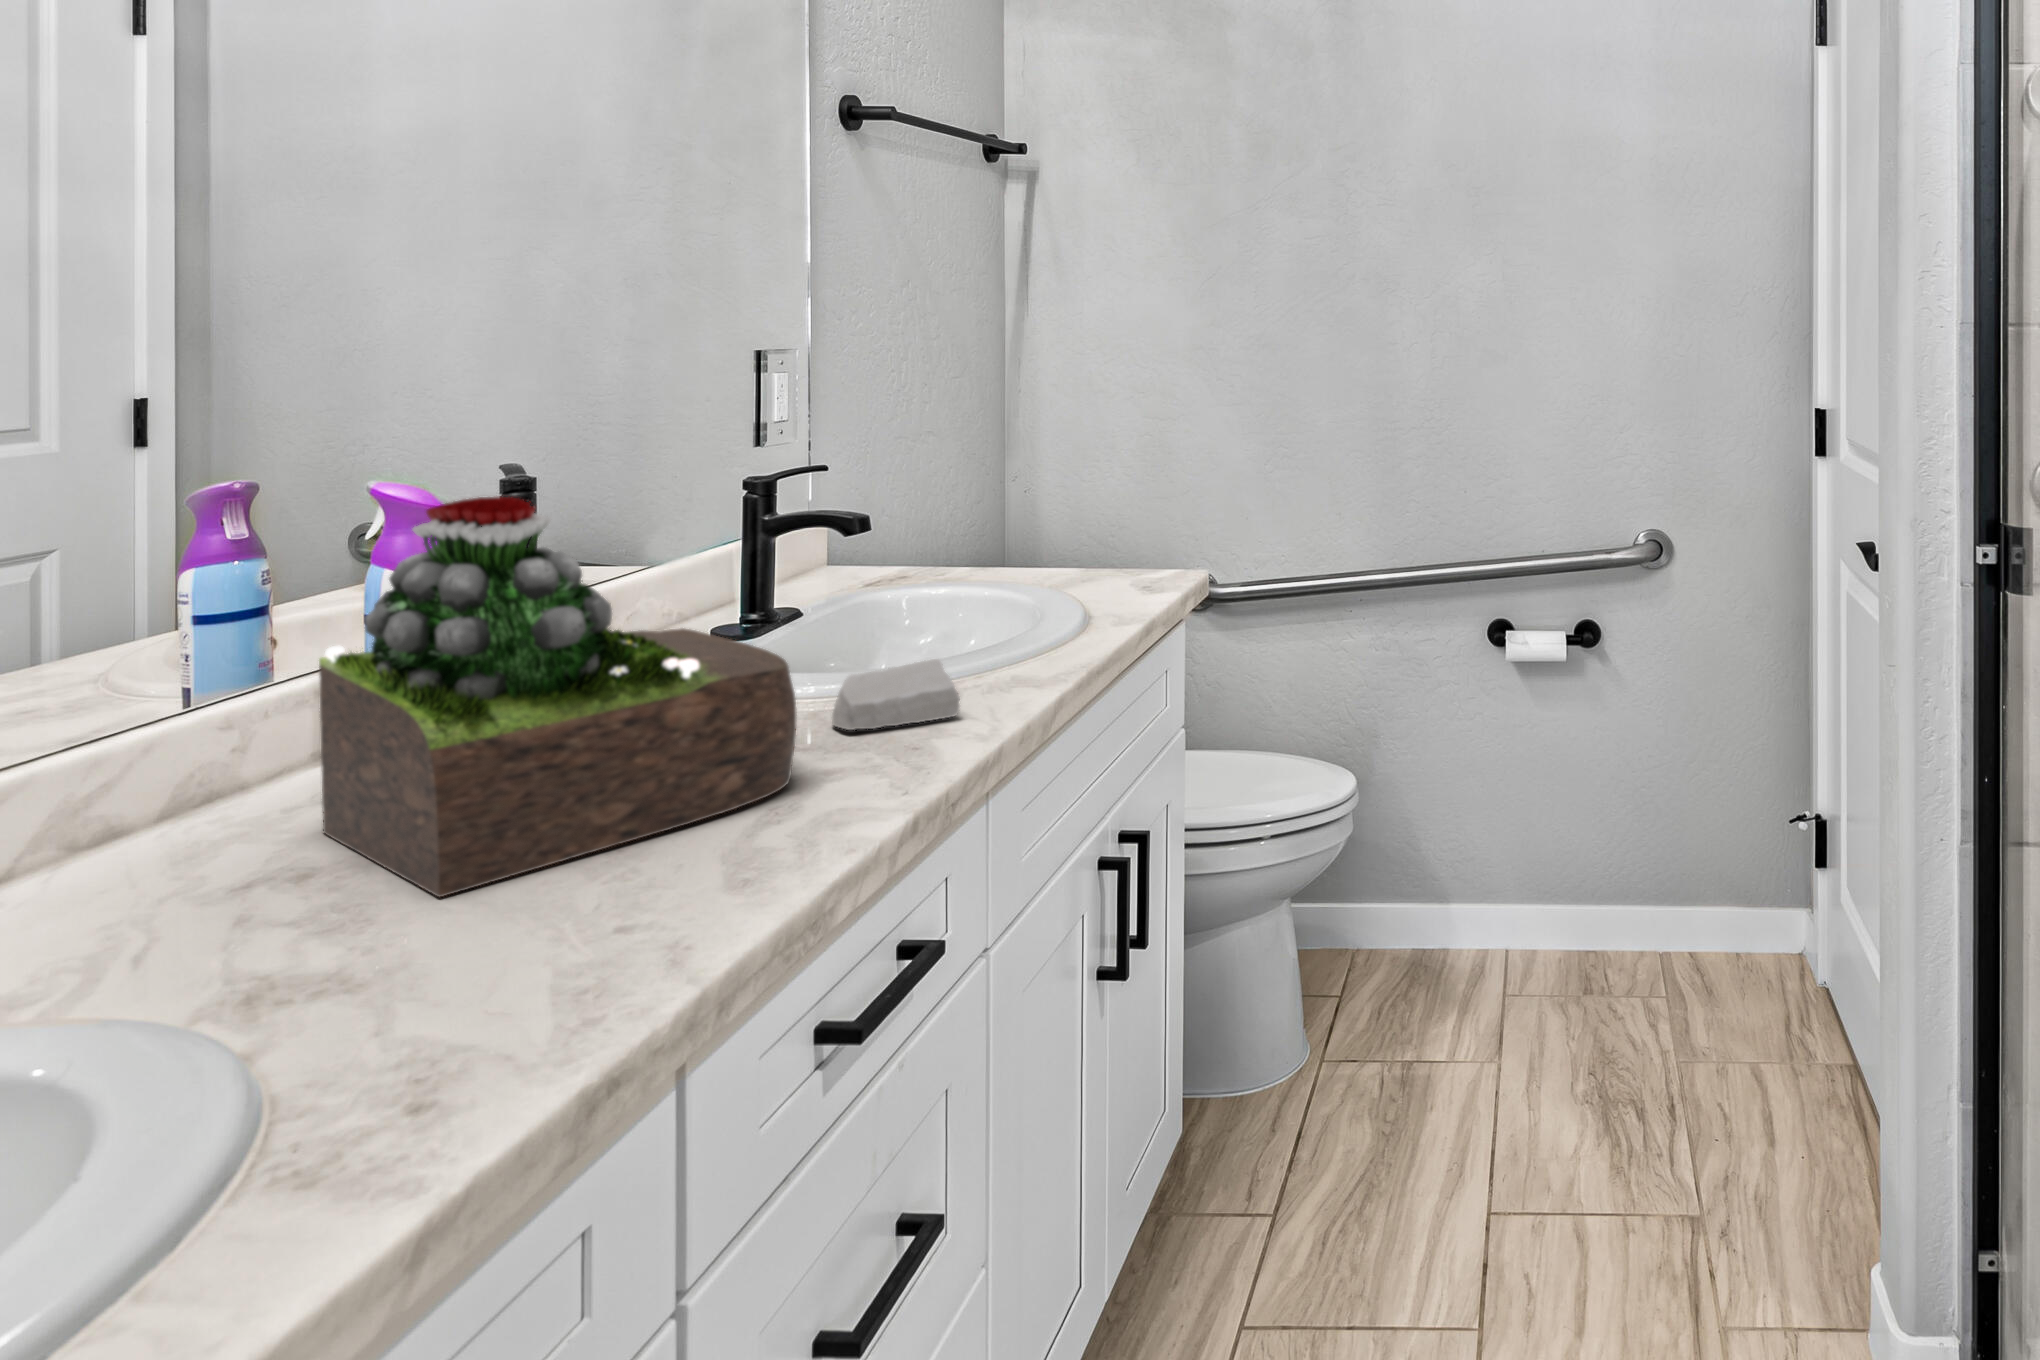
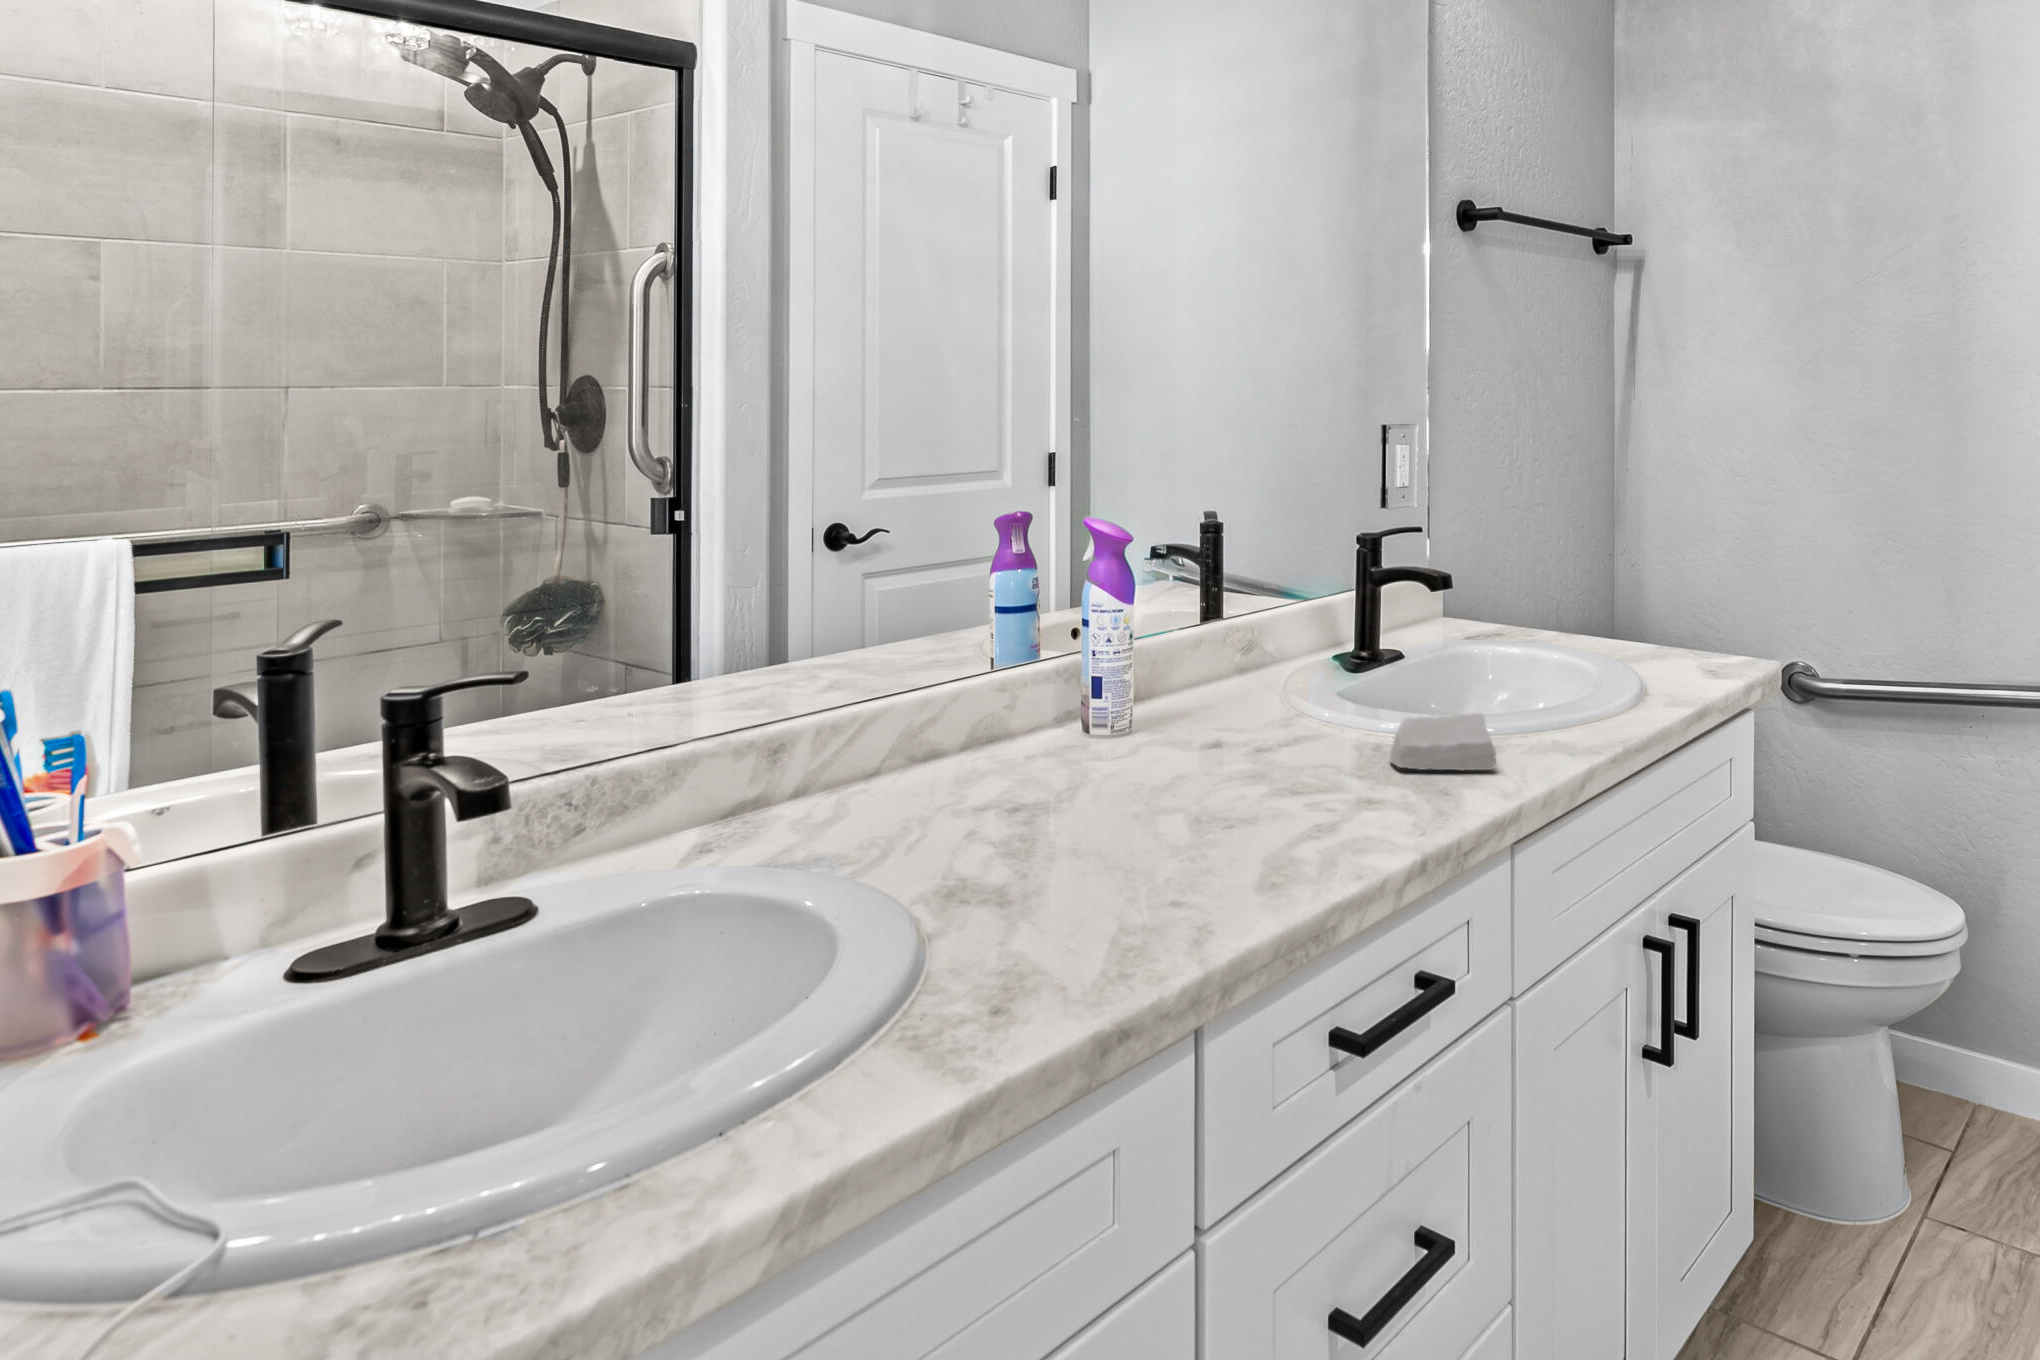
succulent plant: present [319,497,797,897] -> none [1030,539,1346,851]

